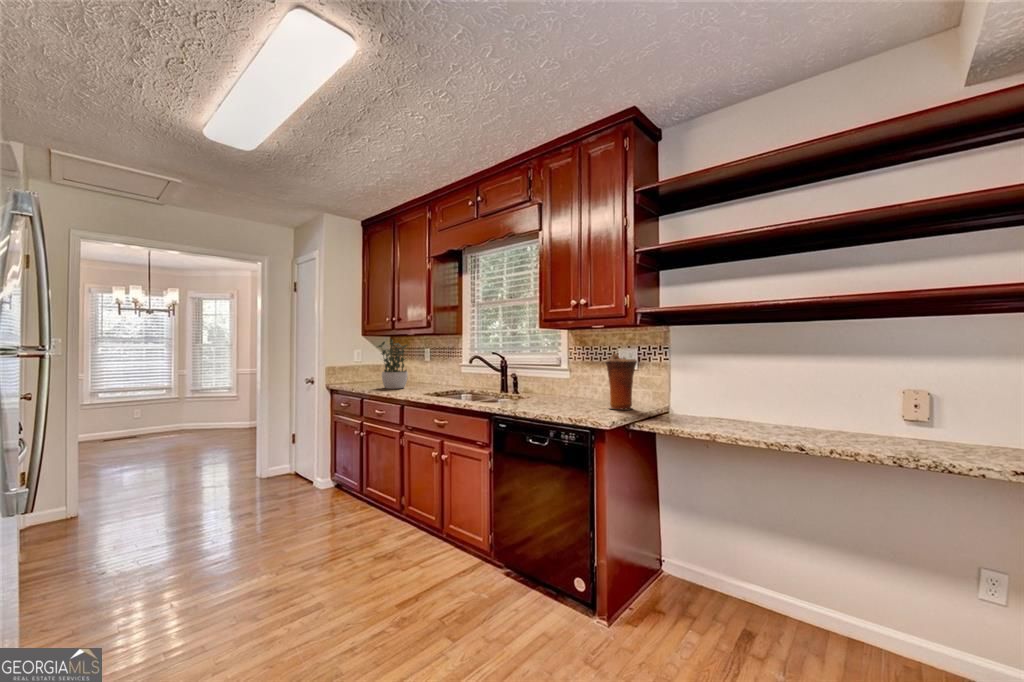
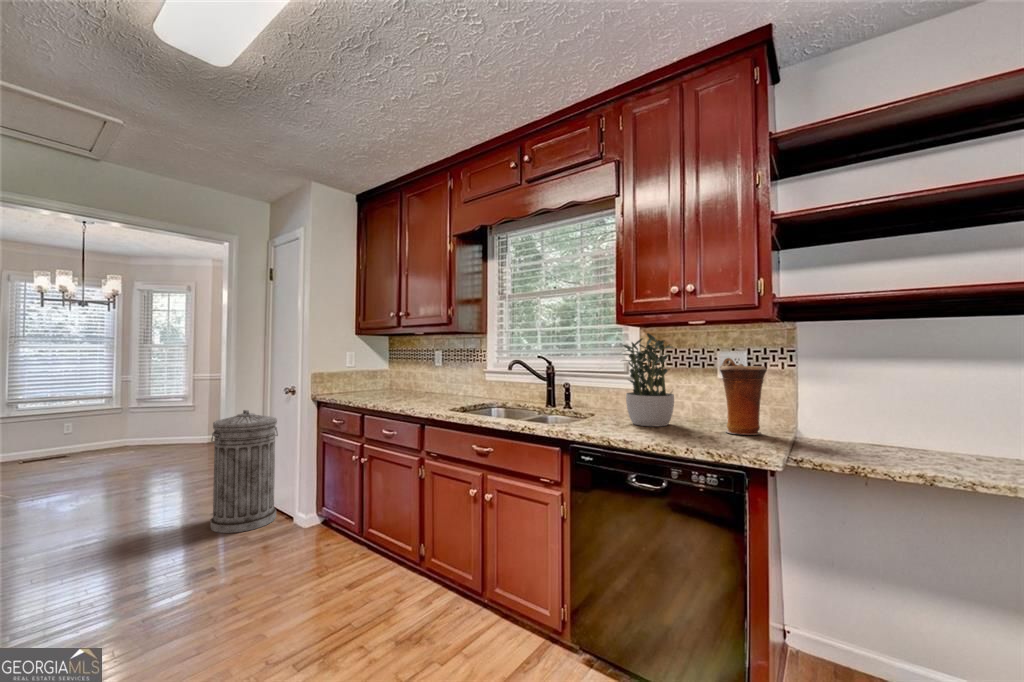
potted plant: present [378,339,408,389] -> present [623,333,674,426]
trash can: none [248,396,300,491] -> present [210,410,278,533]

